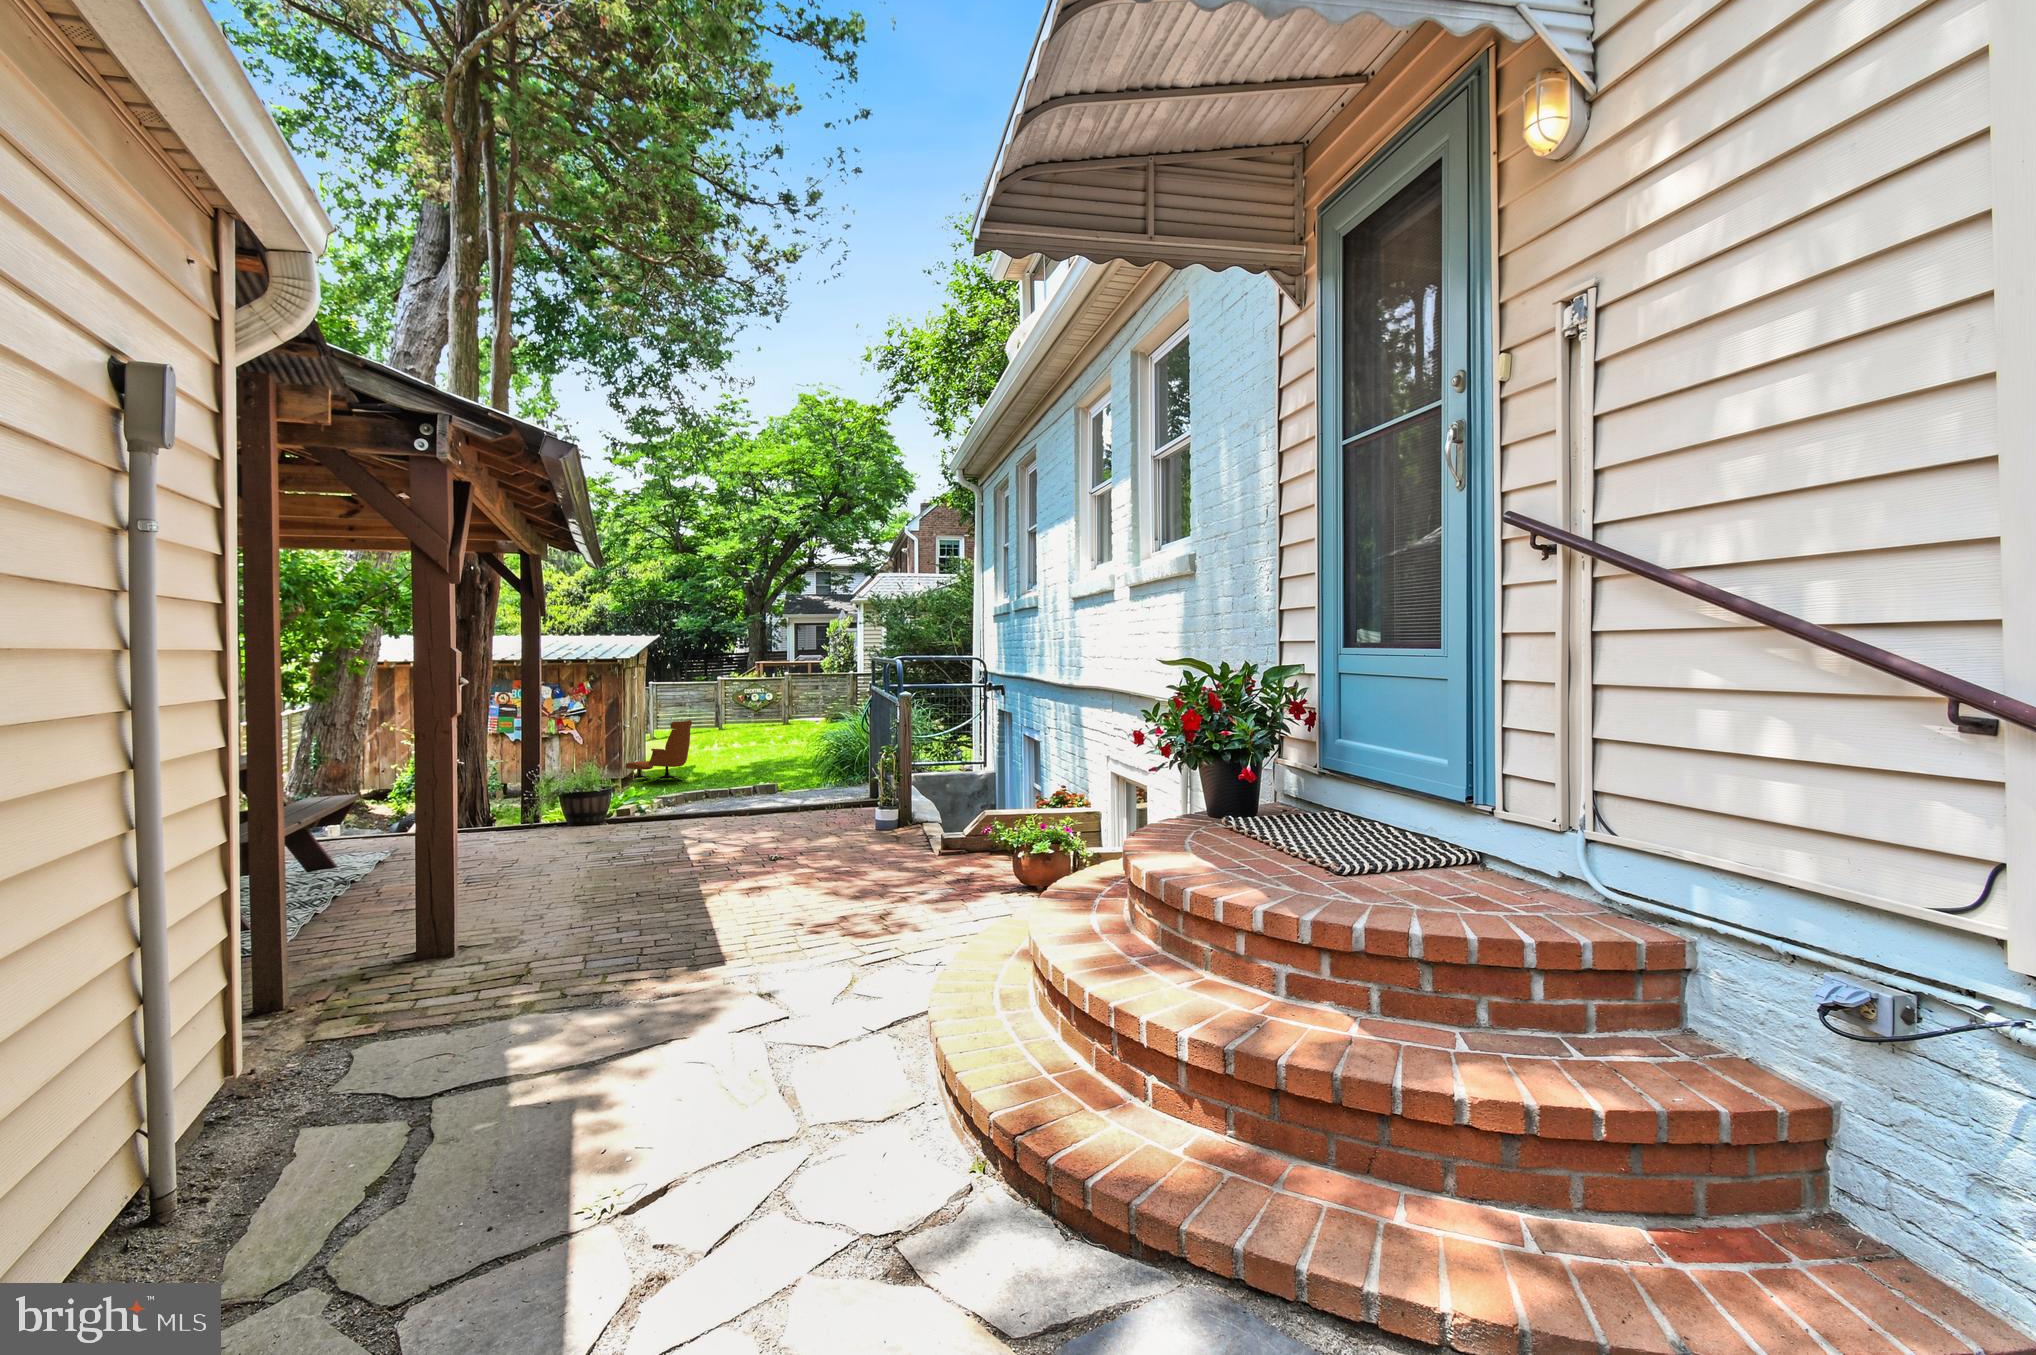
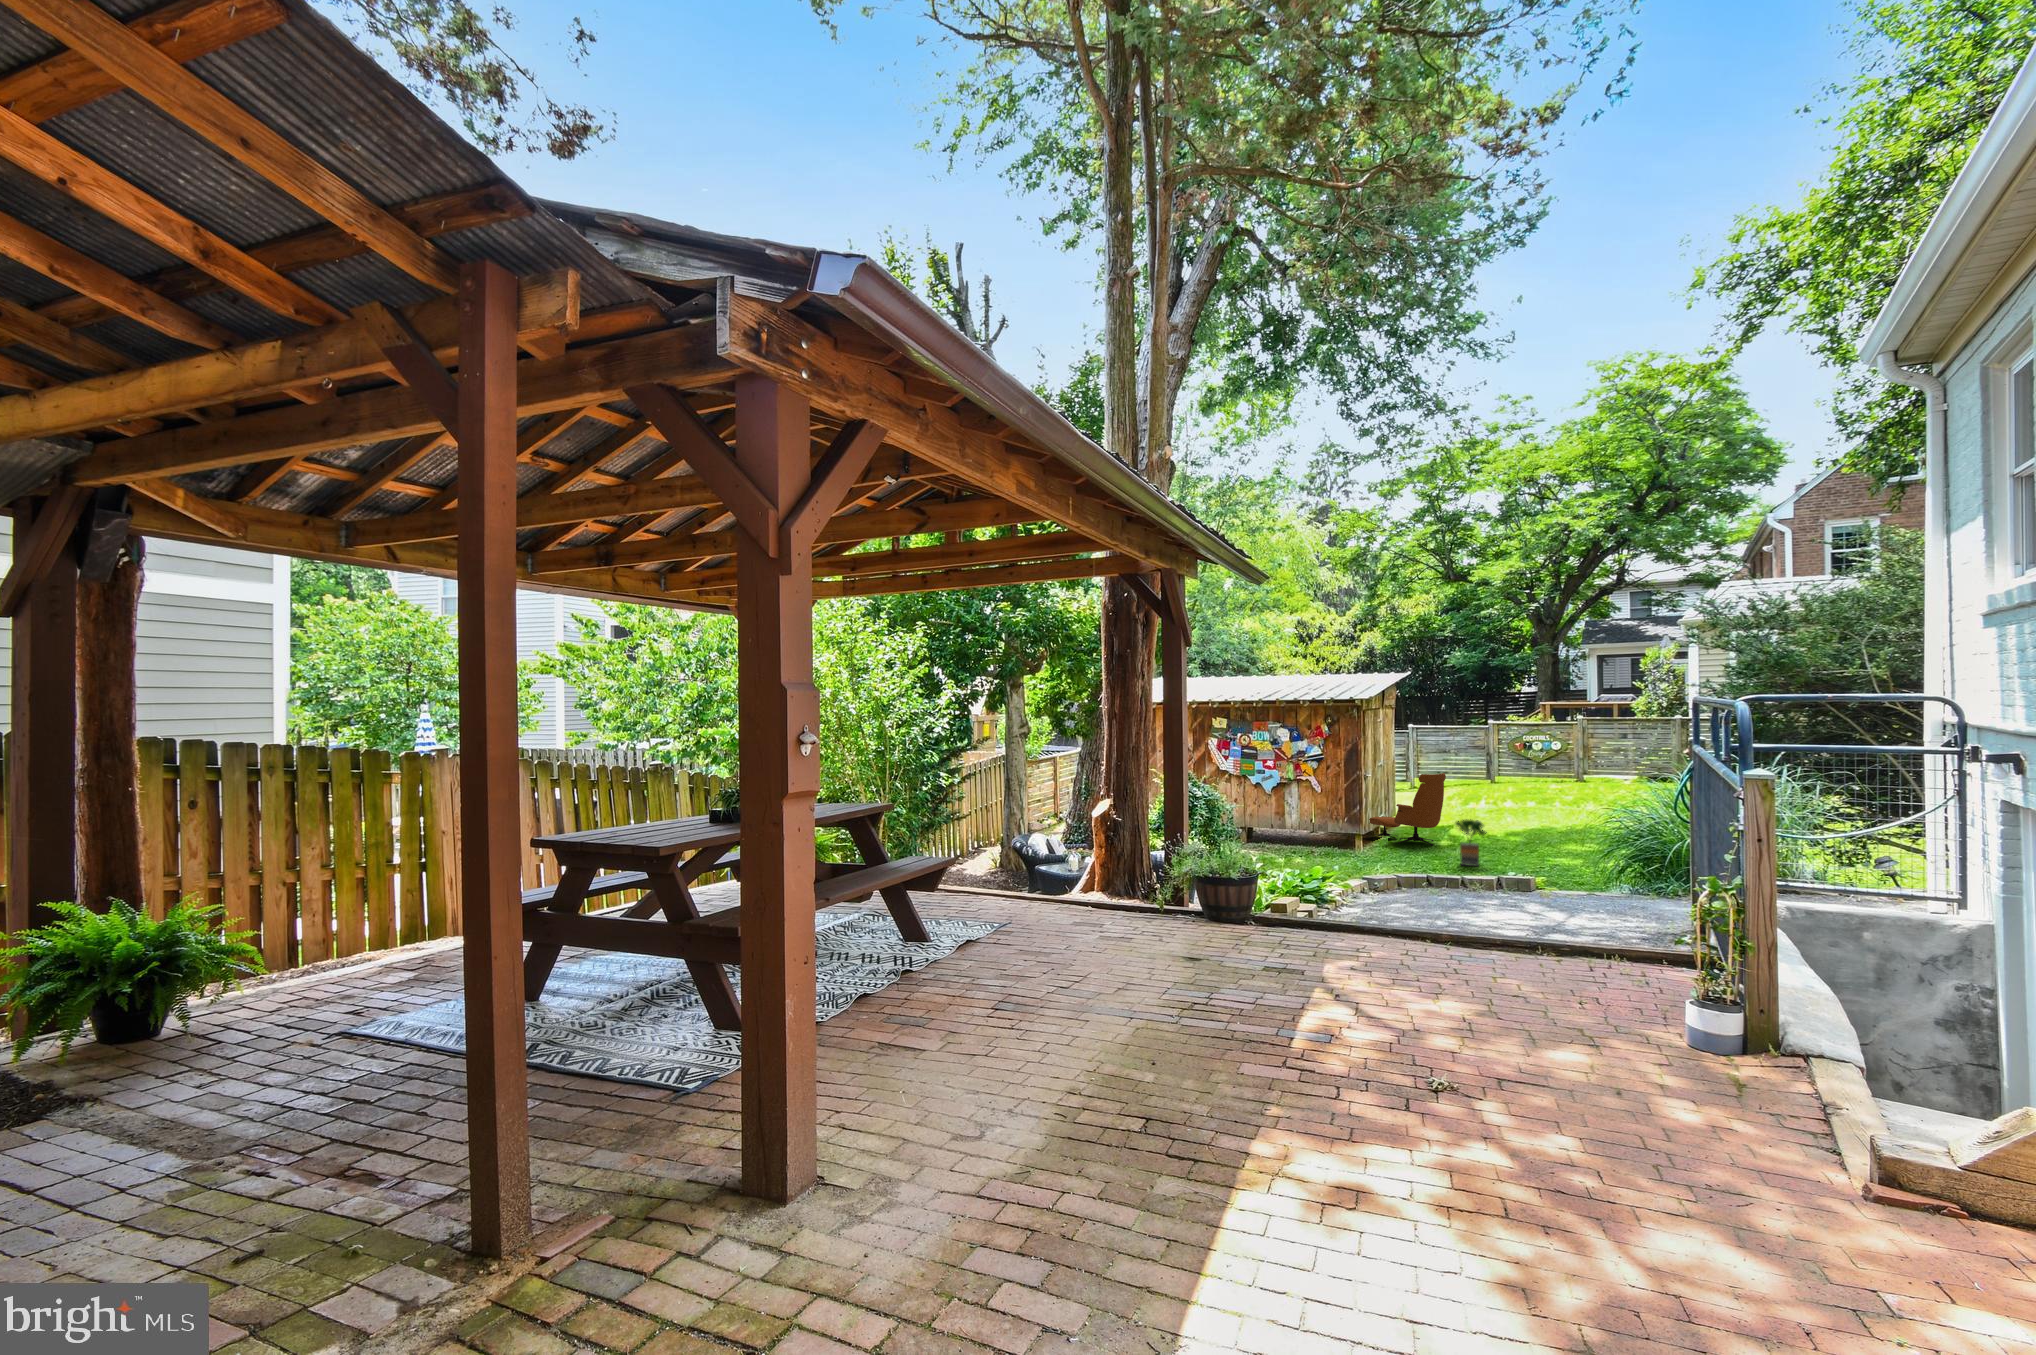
potted tree: none [702,754,728,791] -> present [1455,819,1487,866]

